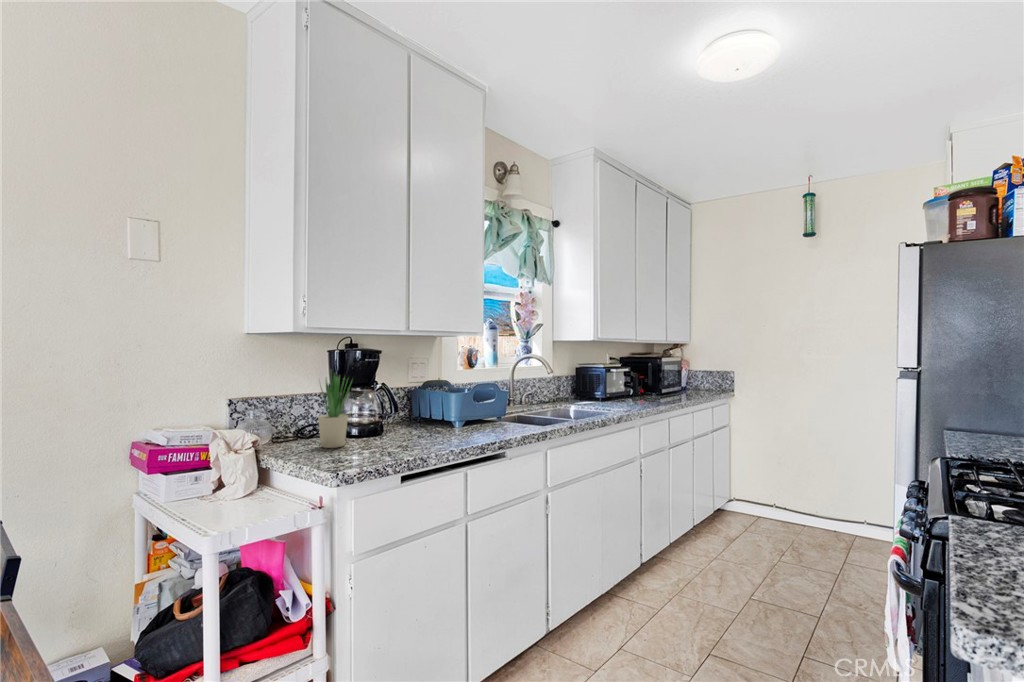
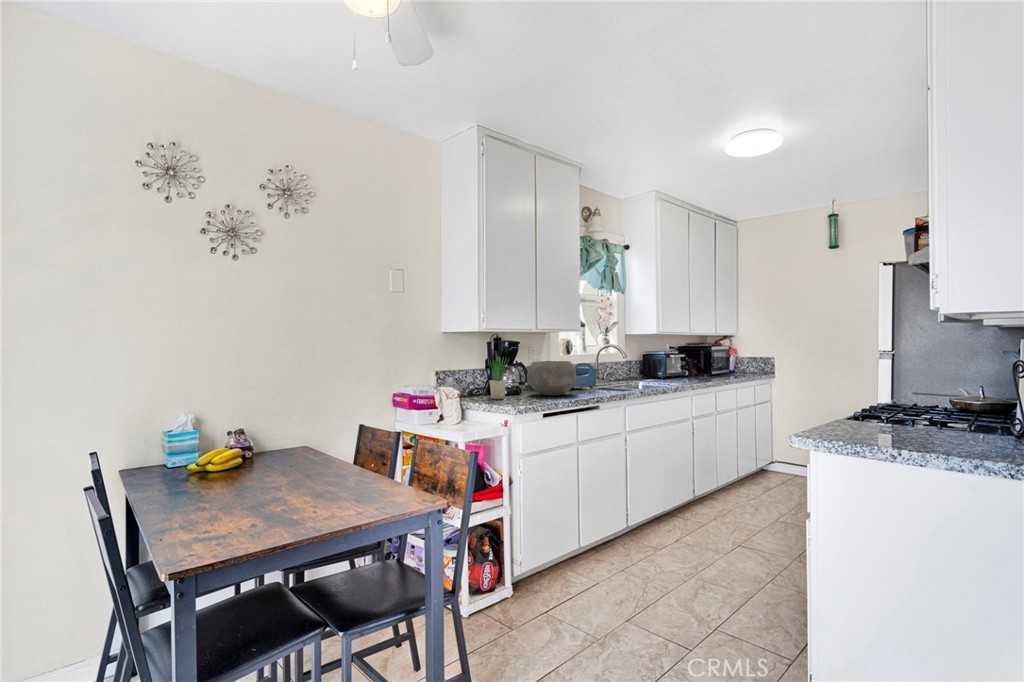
ceramic bowl: none [390,381,469,439] -> present [527,361,576,396]

